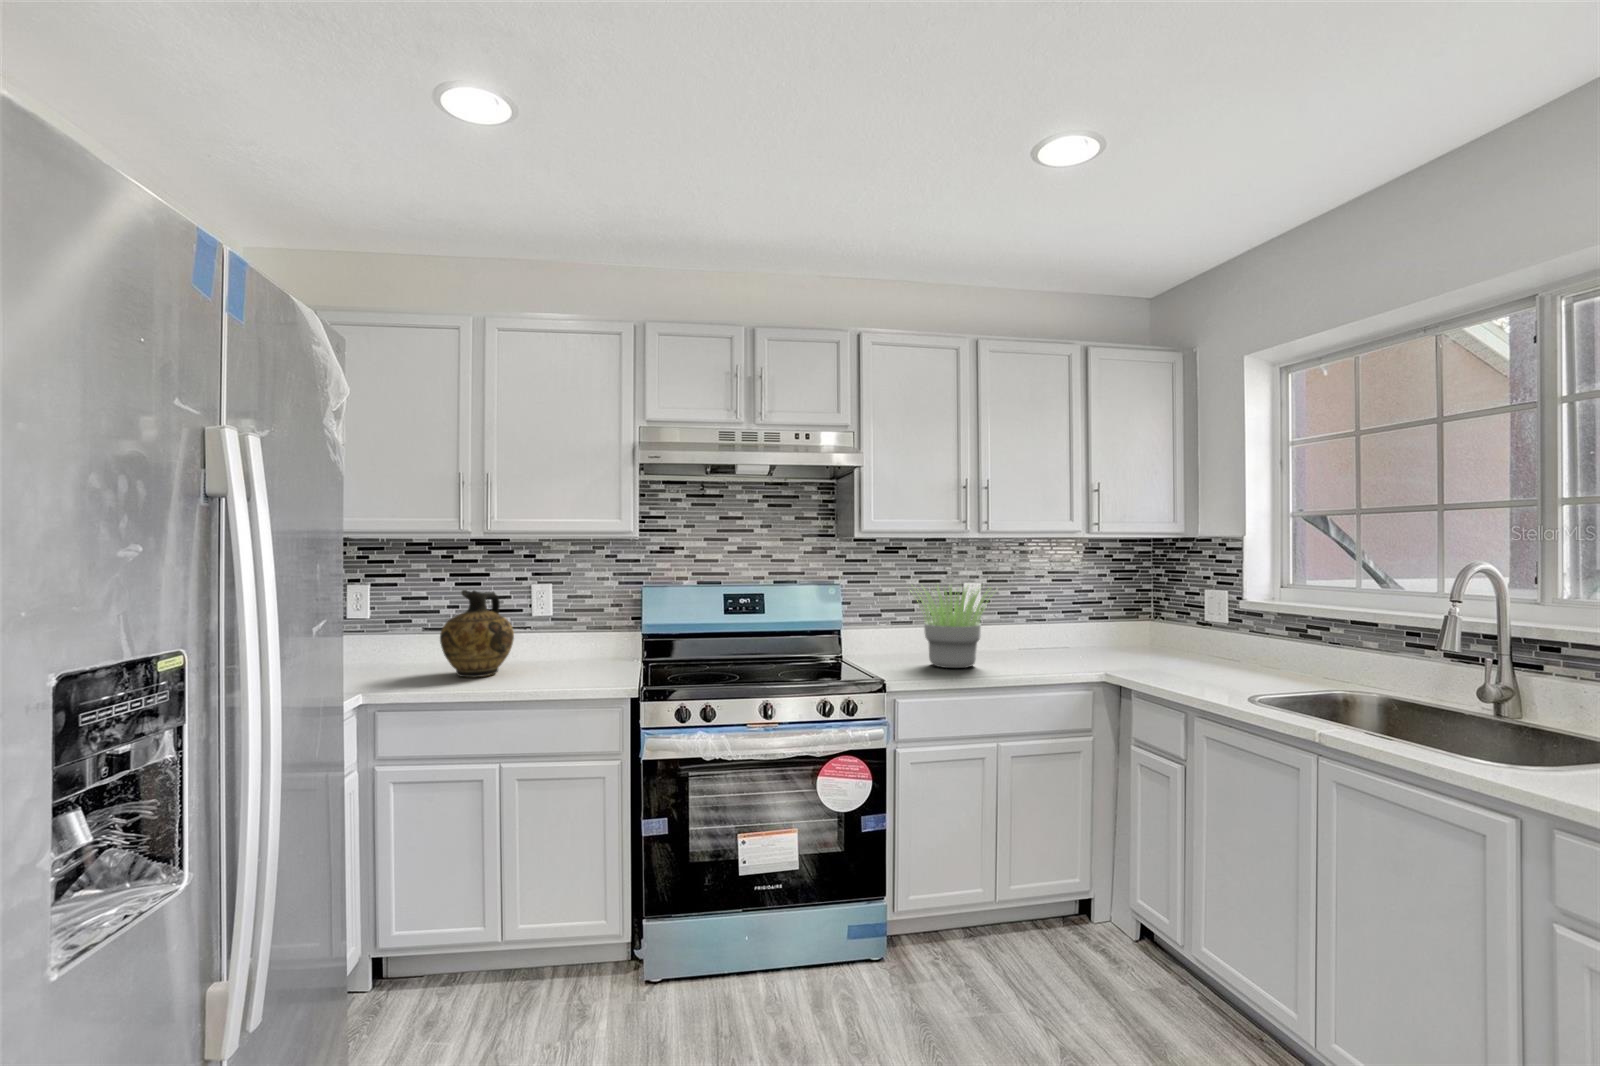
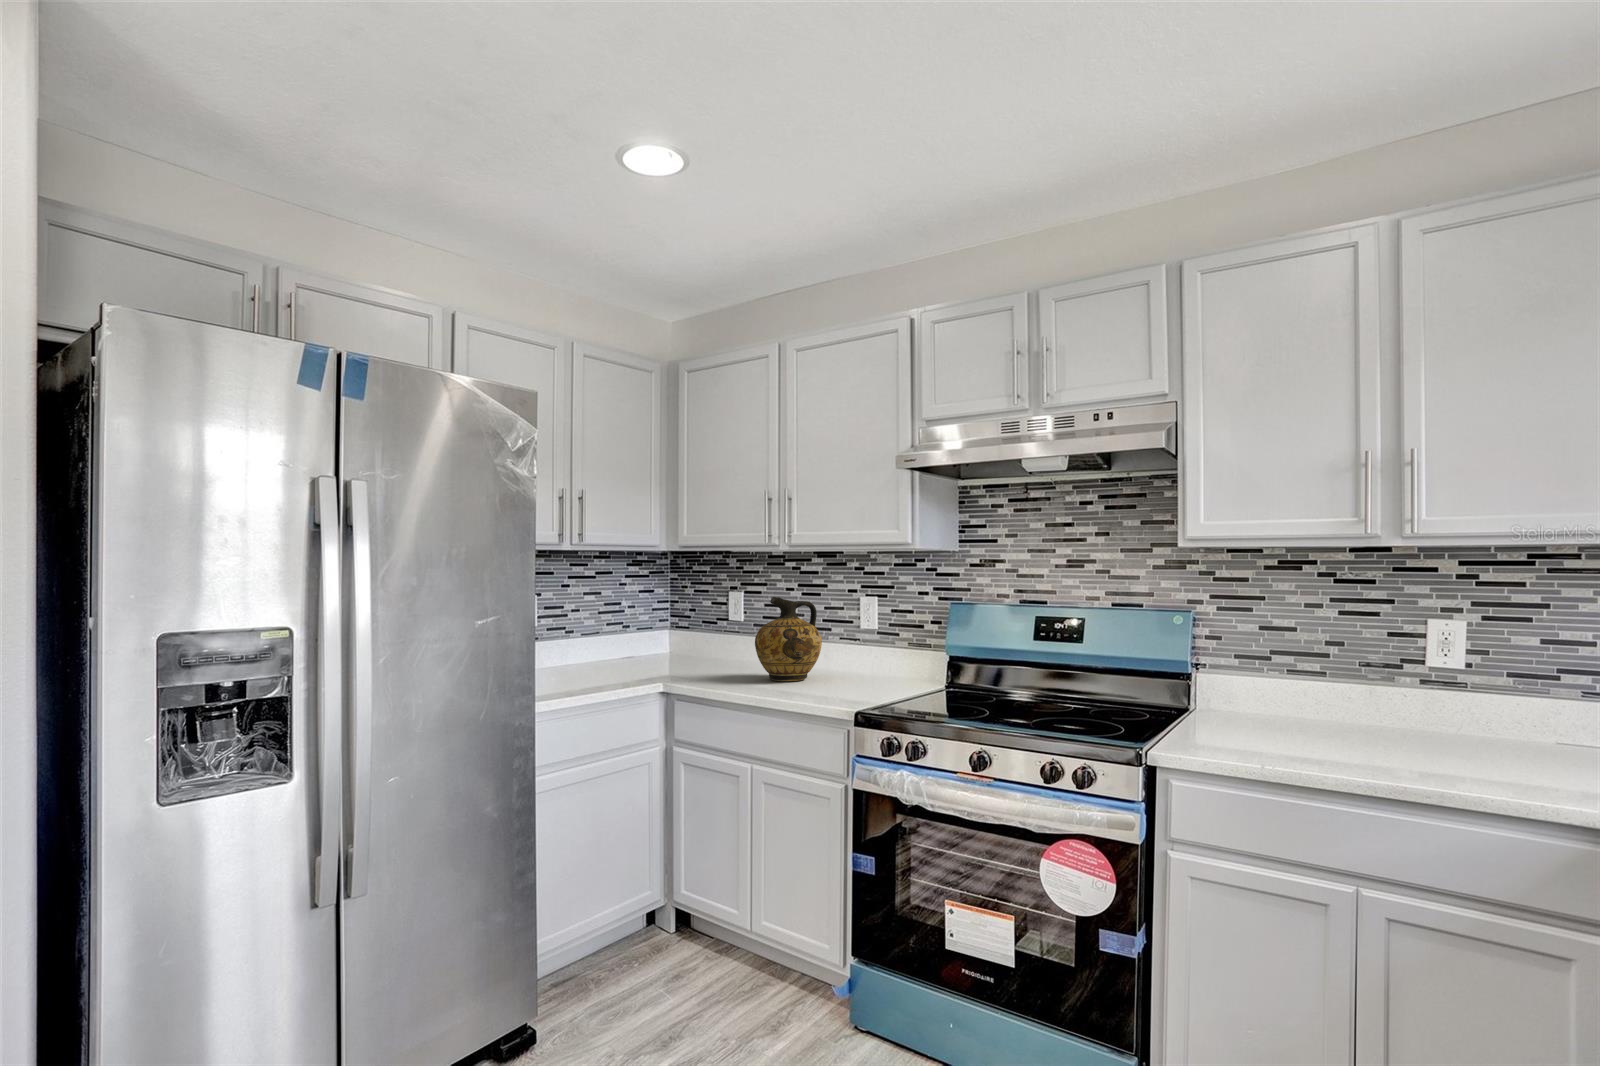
potted plant: present [916,585,992,668] -> none [1244,613,1422,754]

